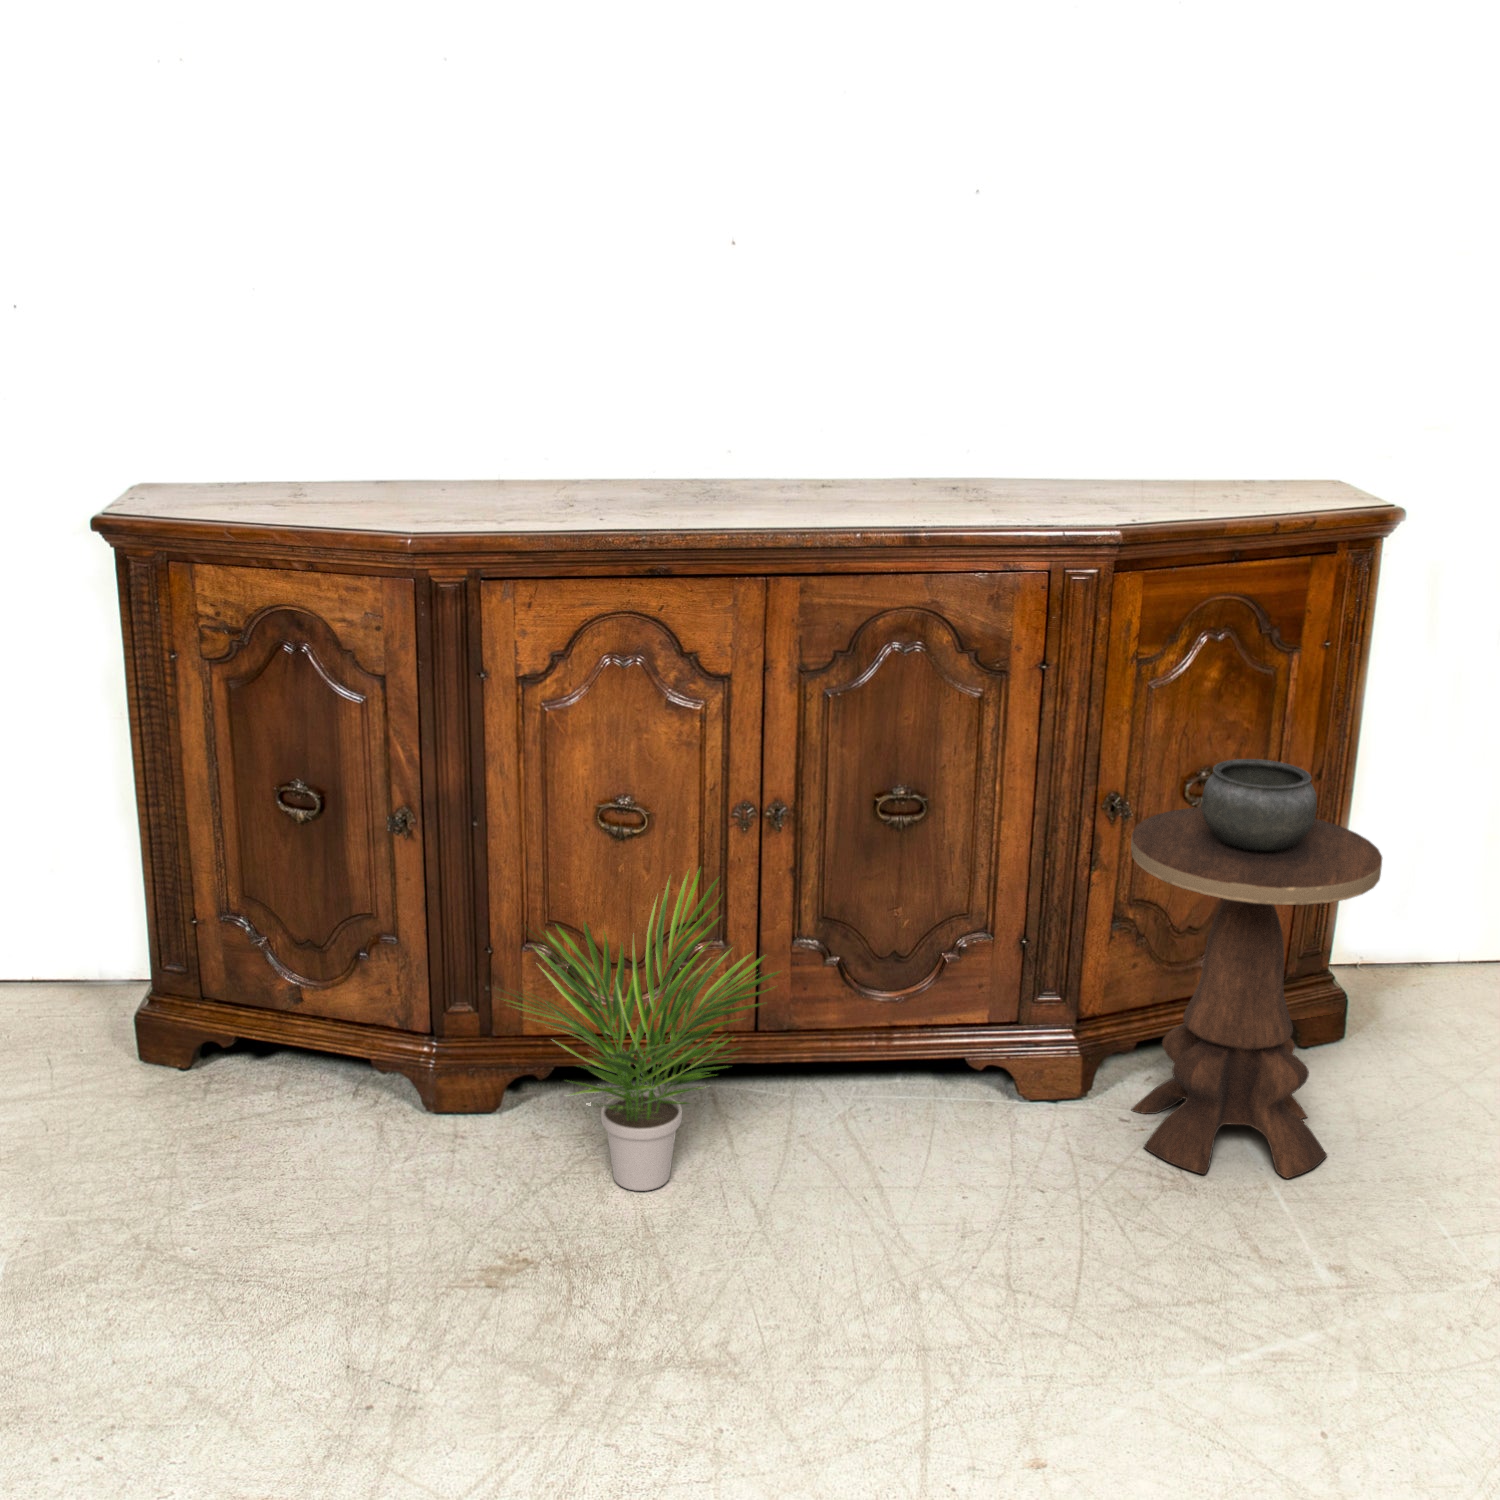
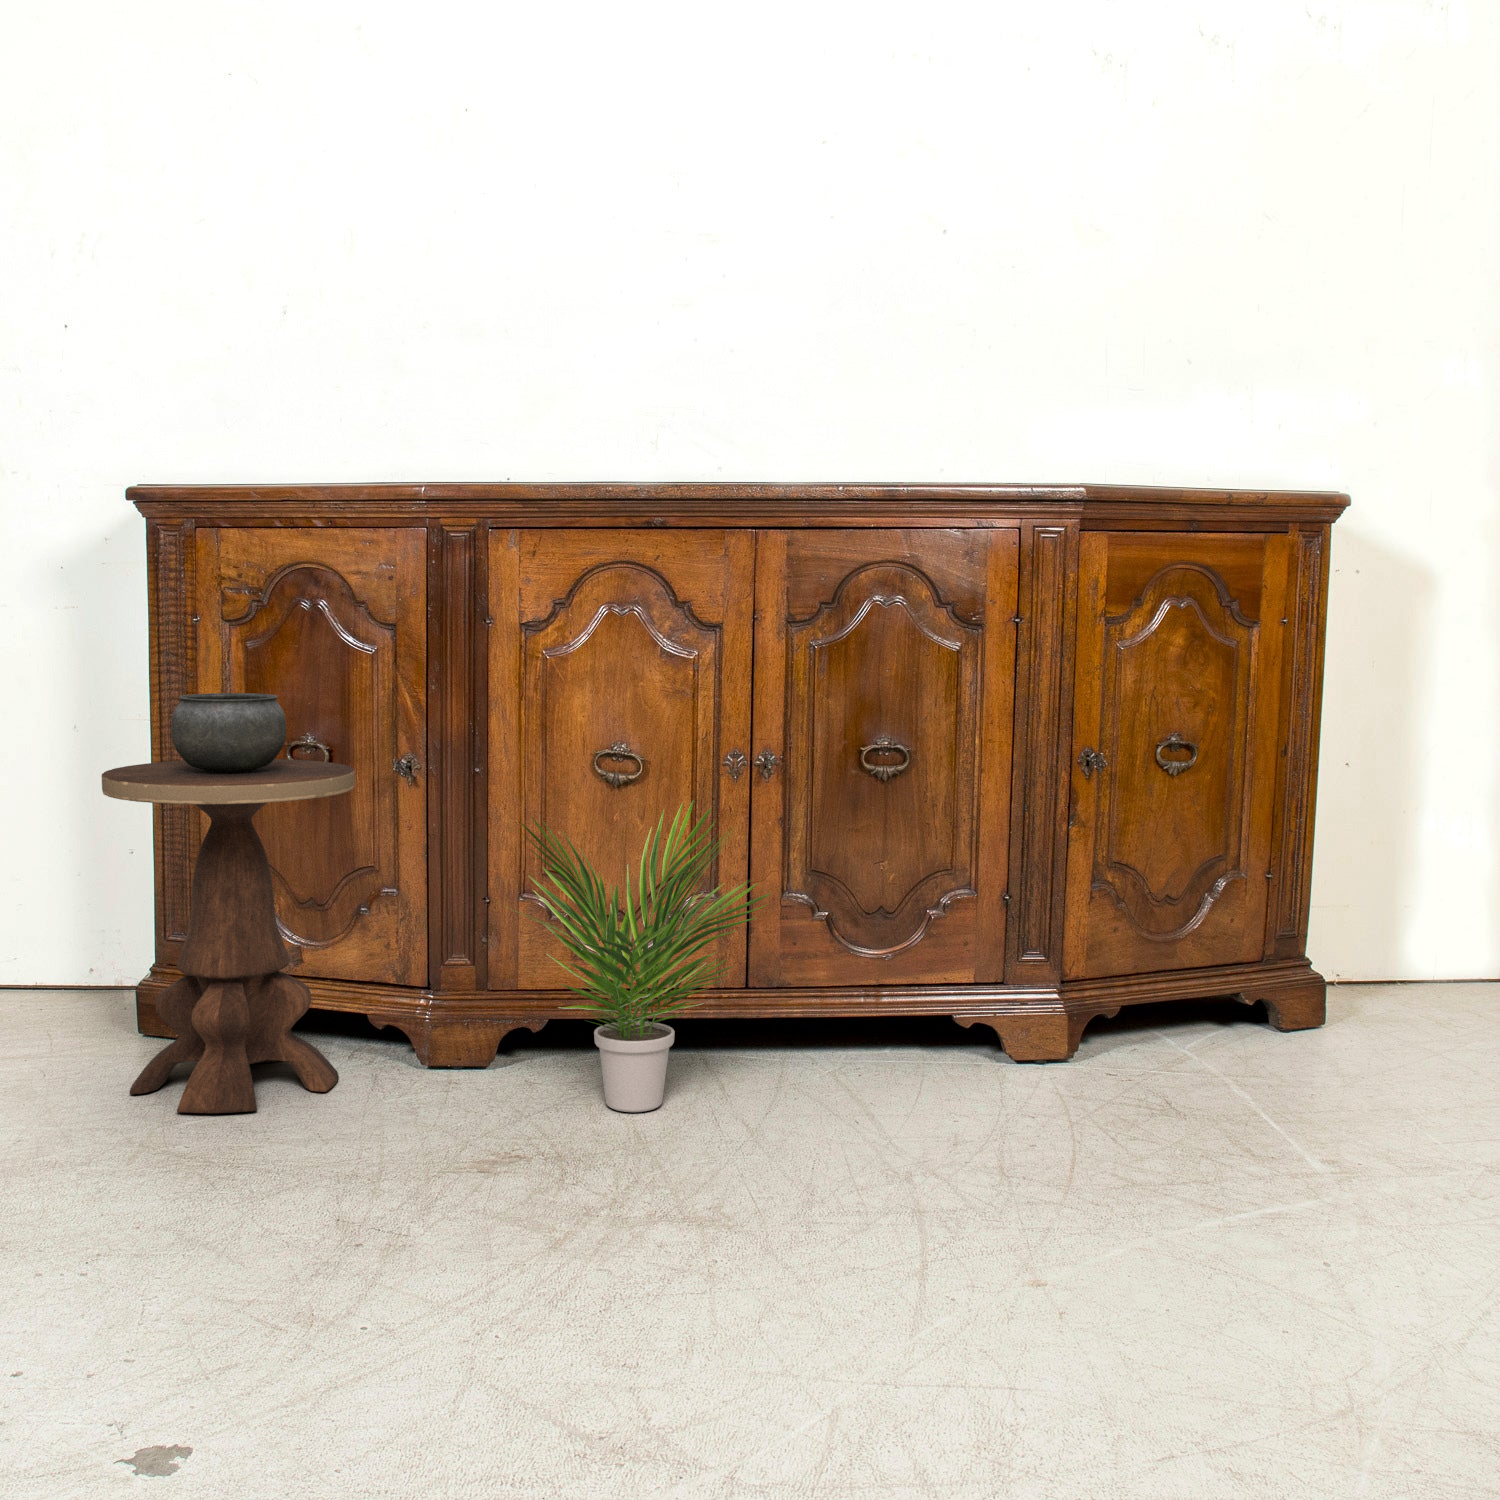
side table: present [1131,759,1382,1178] -> present [102,693,355,1113]

